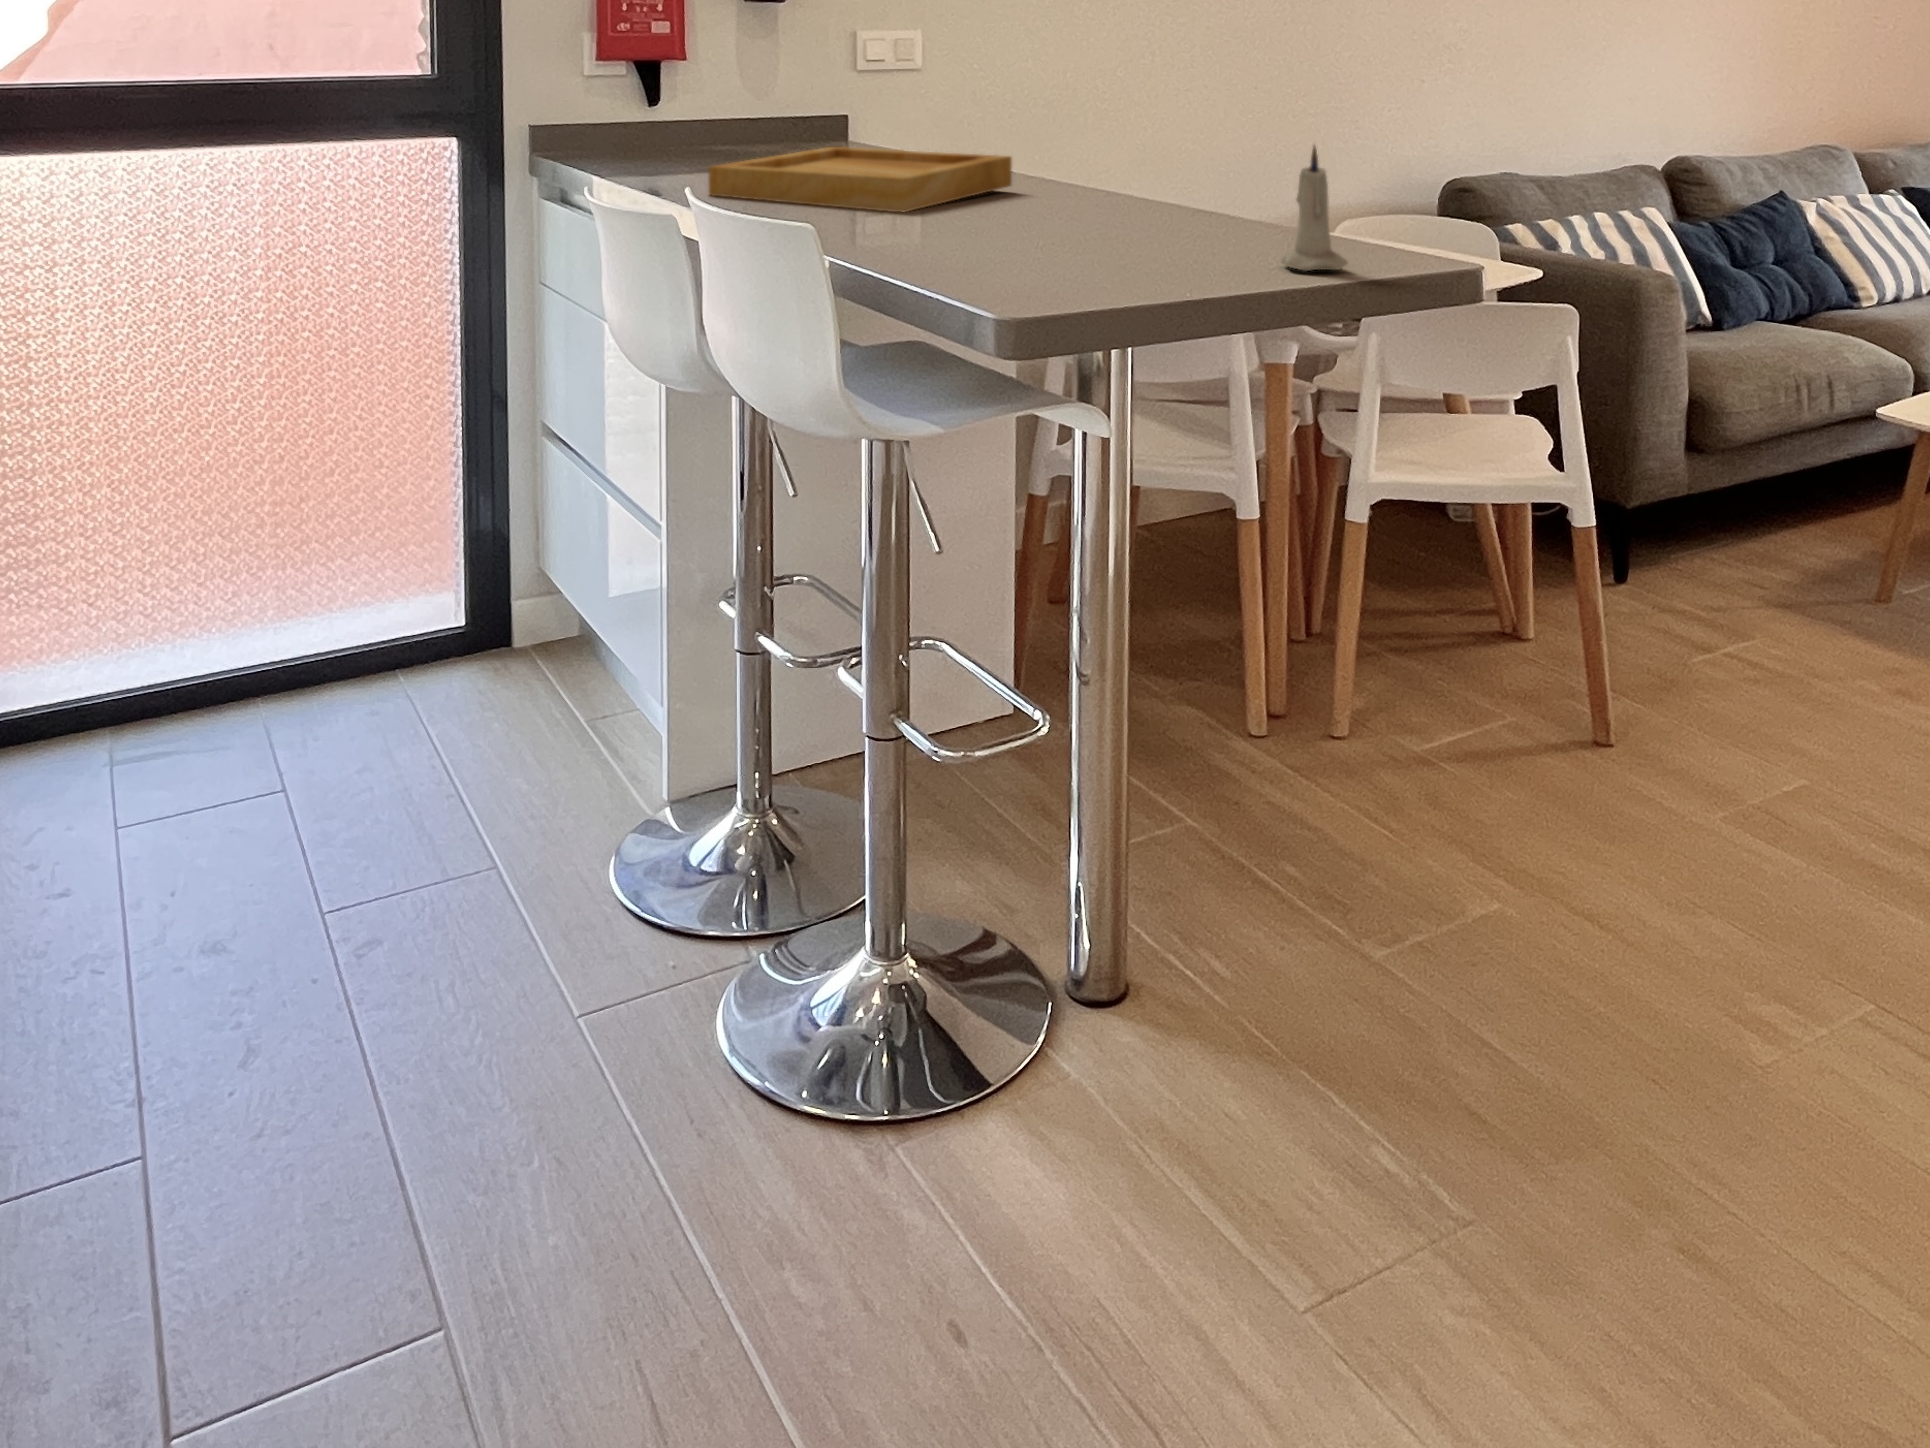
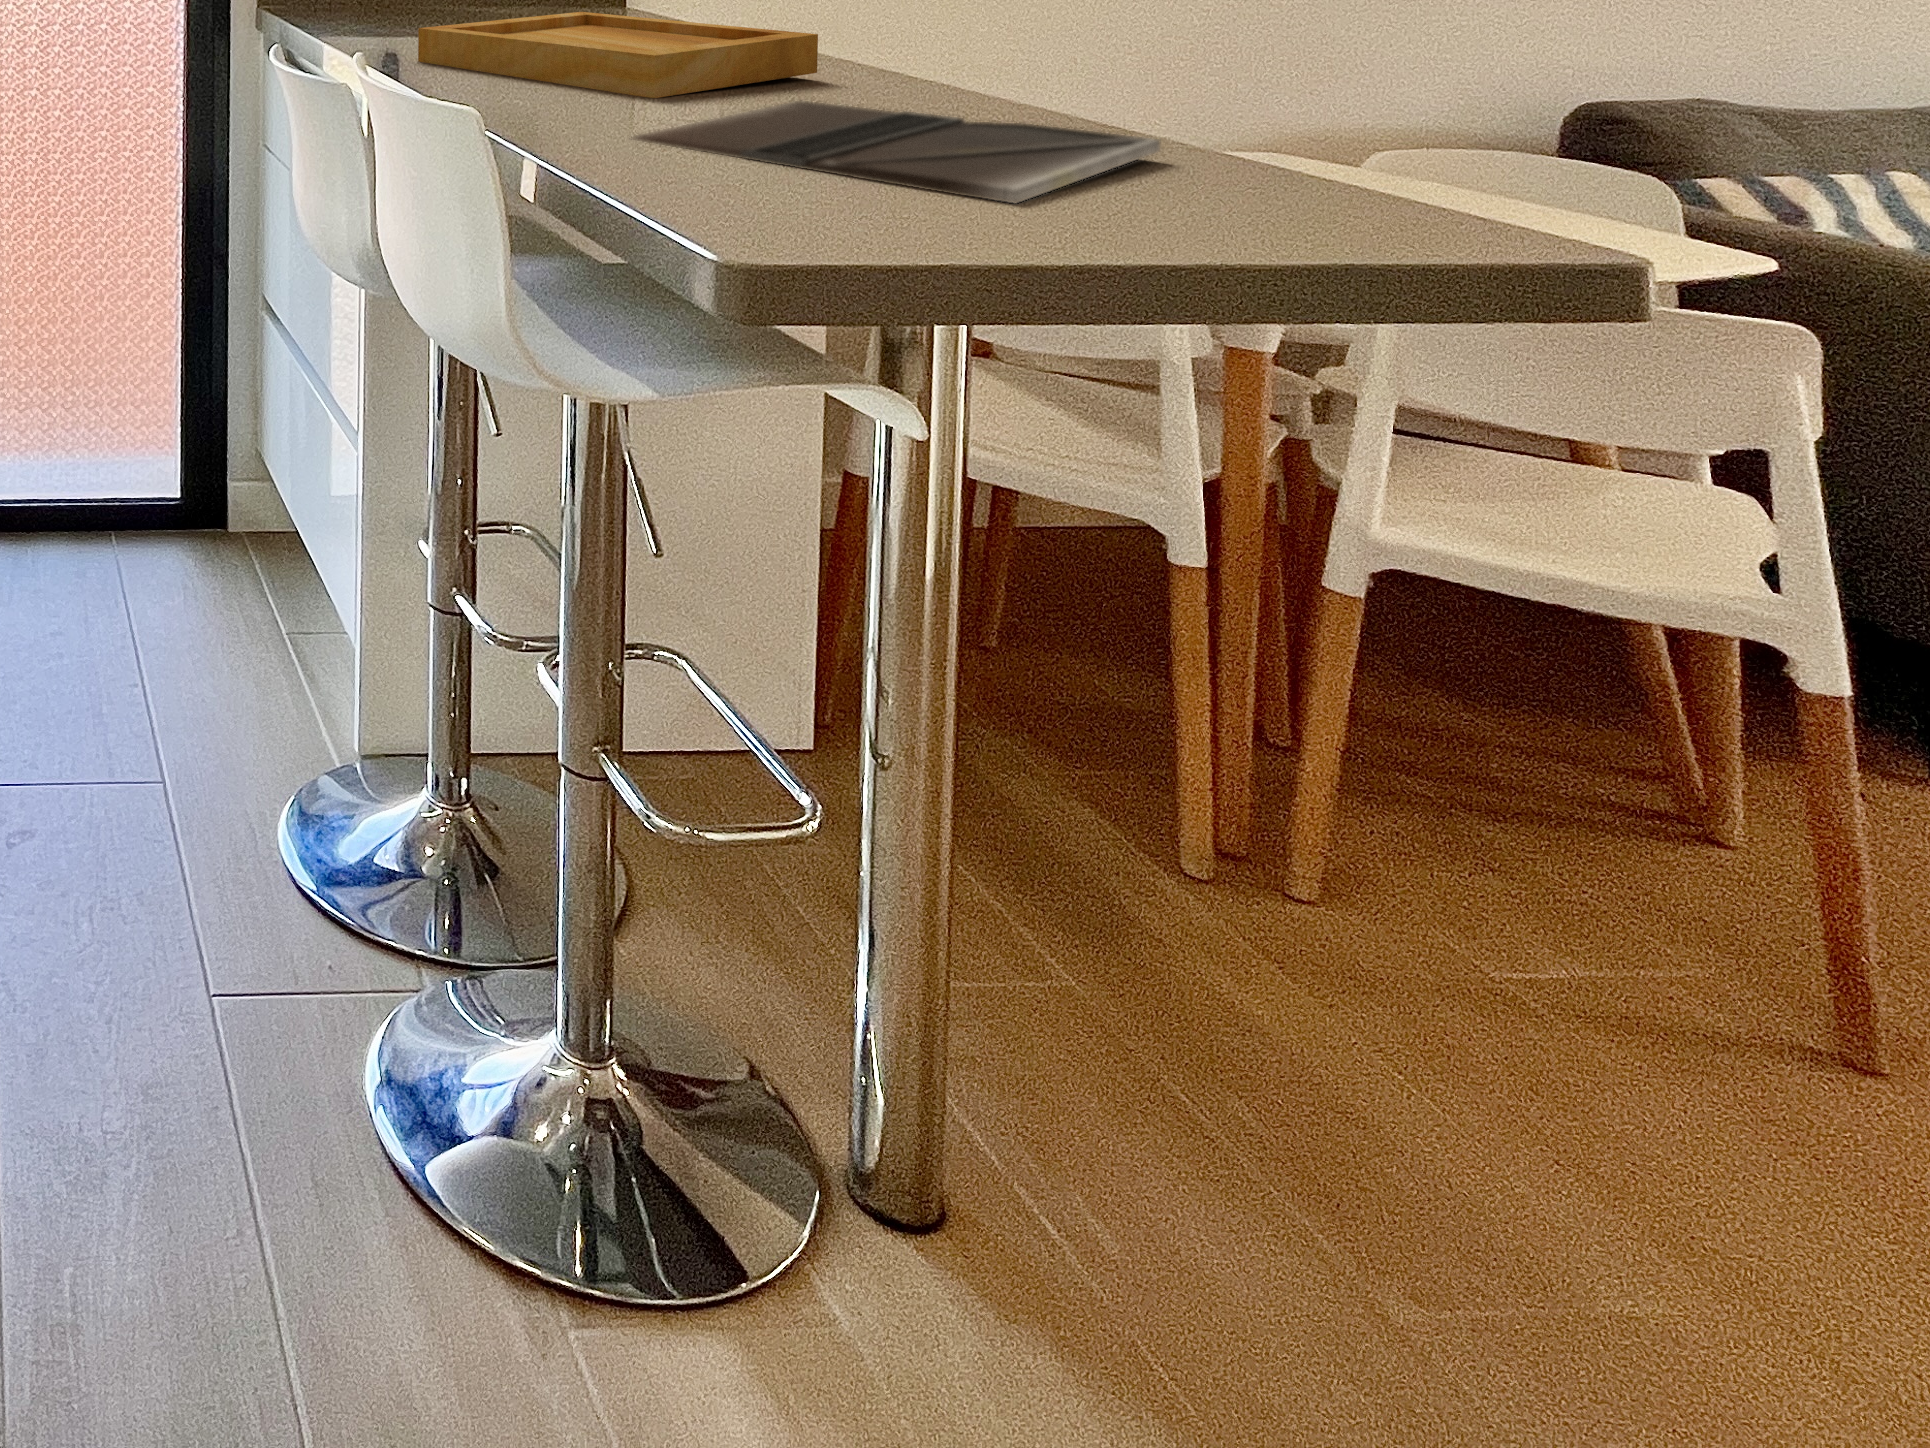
candle: present [1282,146,1348,271] -> none [1250,38,1386,245]
laptop: none [898,207,1231,264] -> present [631,100,1160,203]

